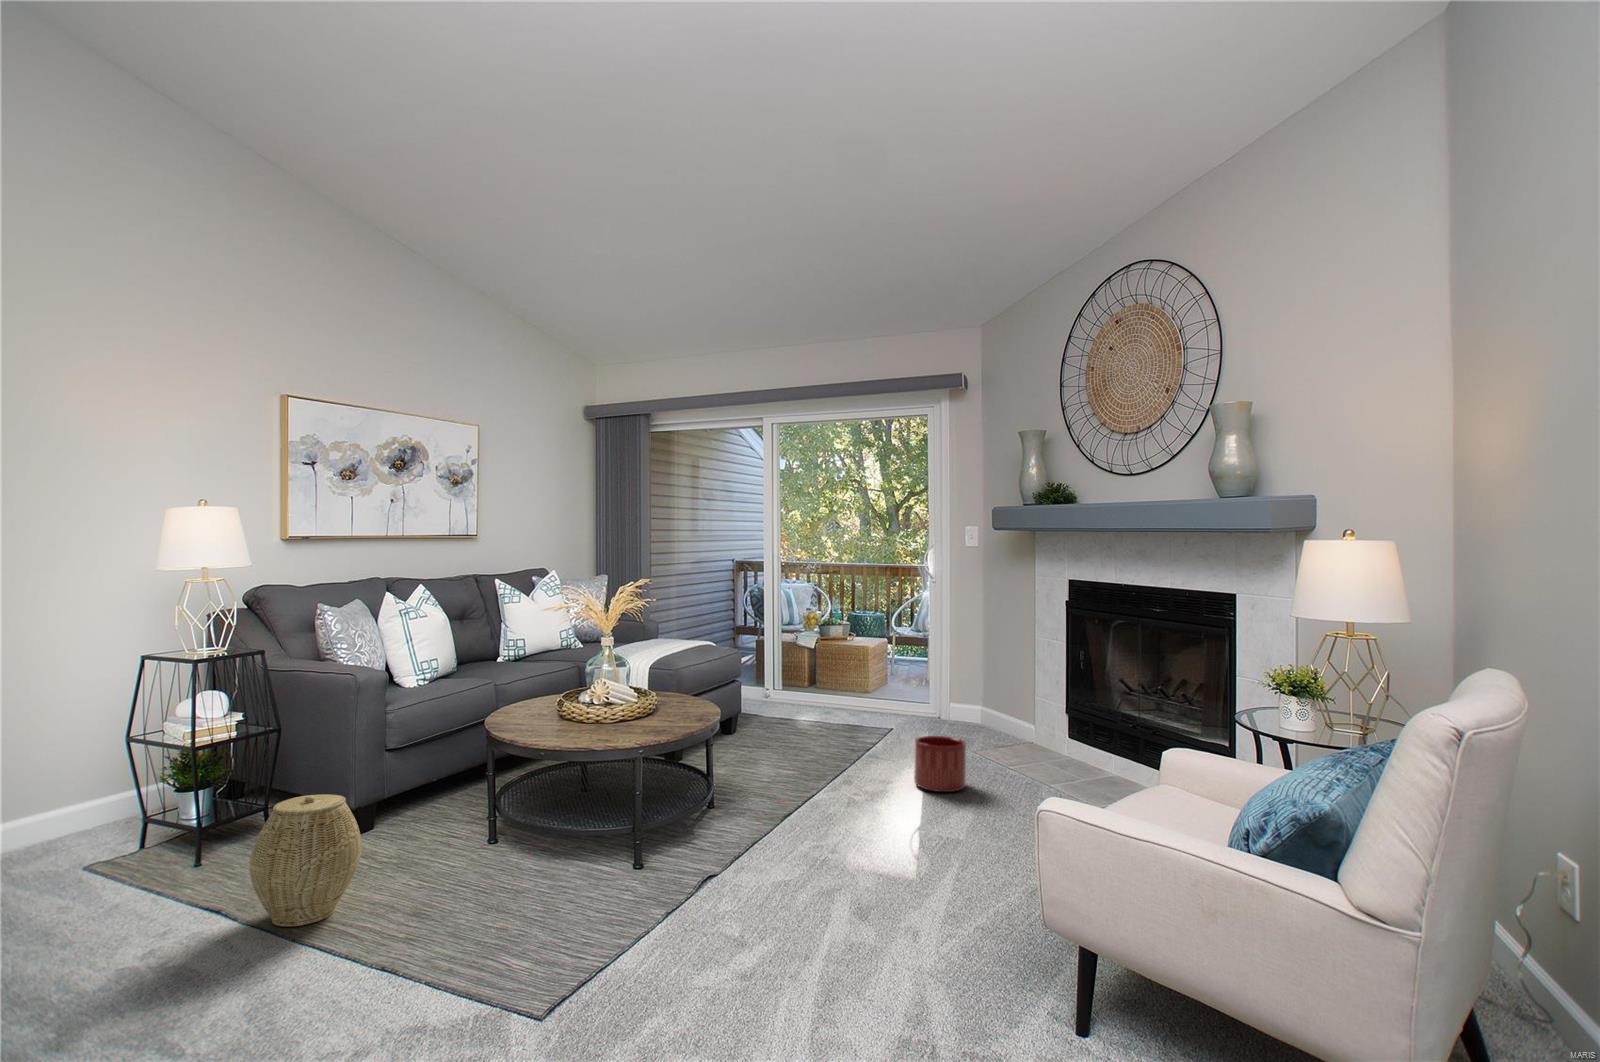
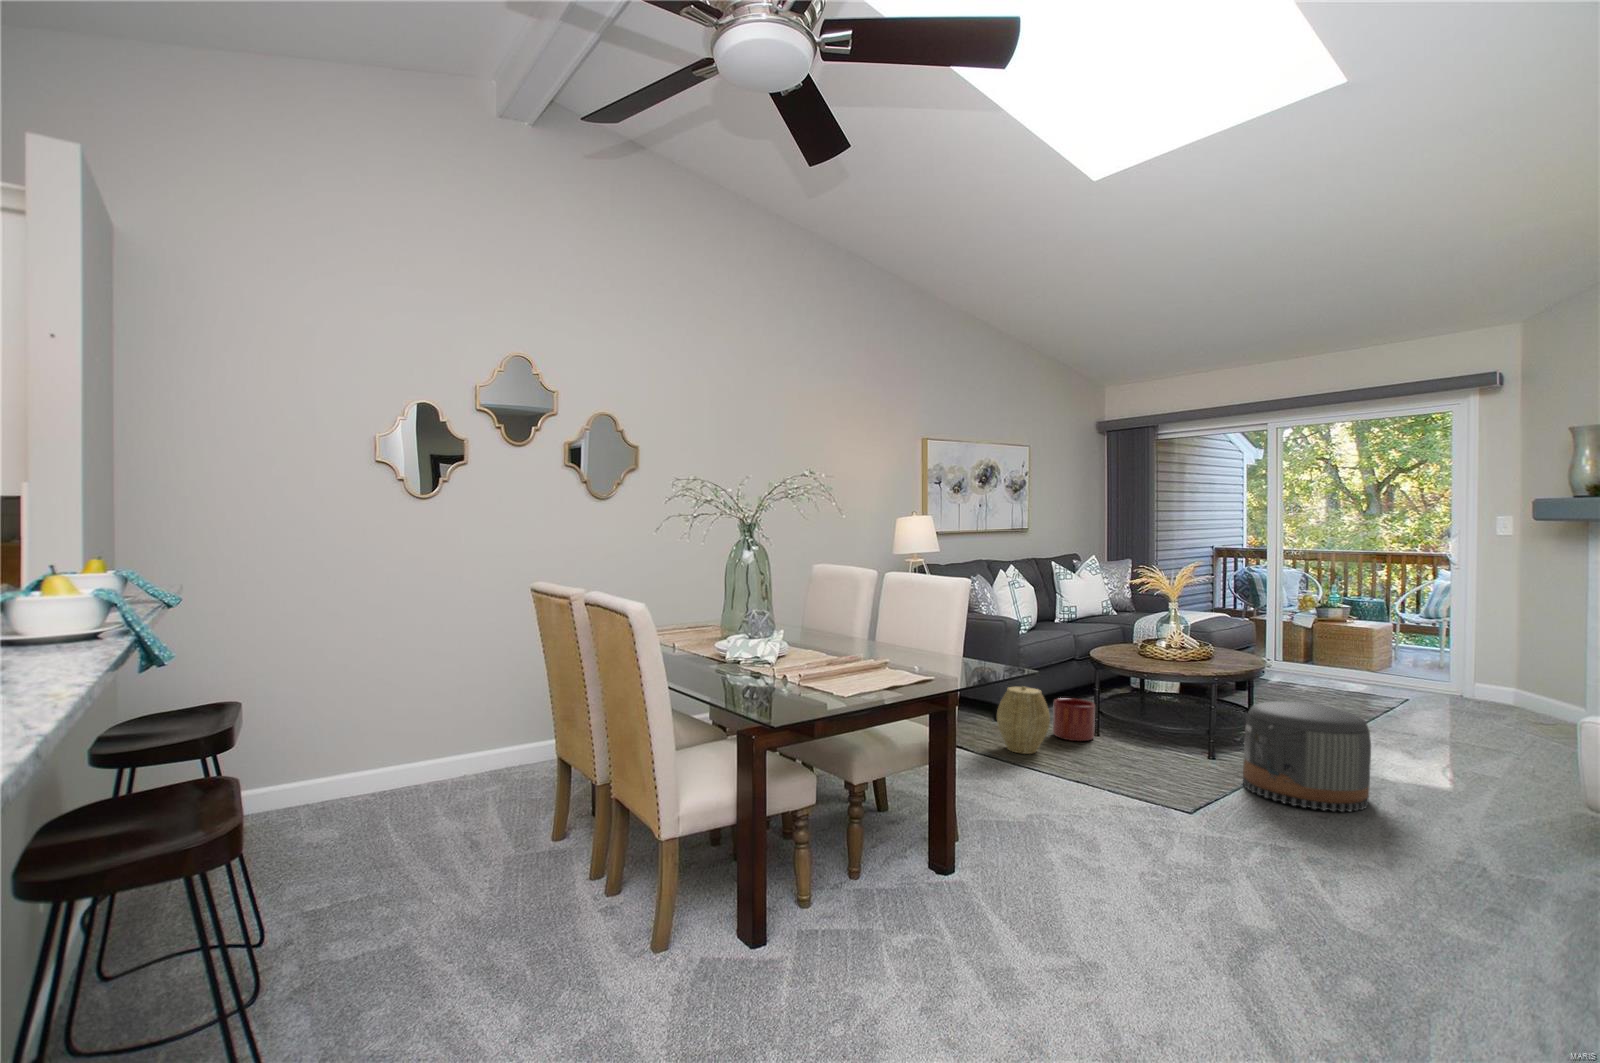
planter: present [914,736,966,792] -> present [1052,698,1095,741]
pouf: none [654,775,830,973] -> present [1243,701,1371,812]

